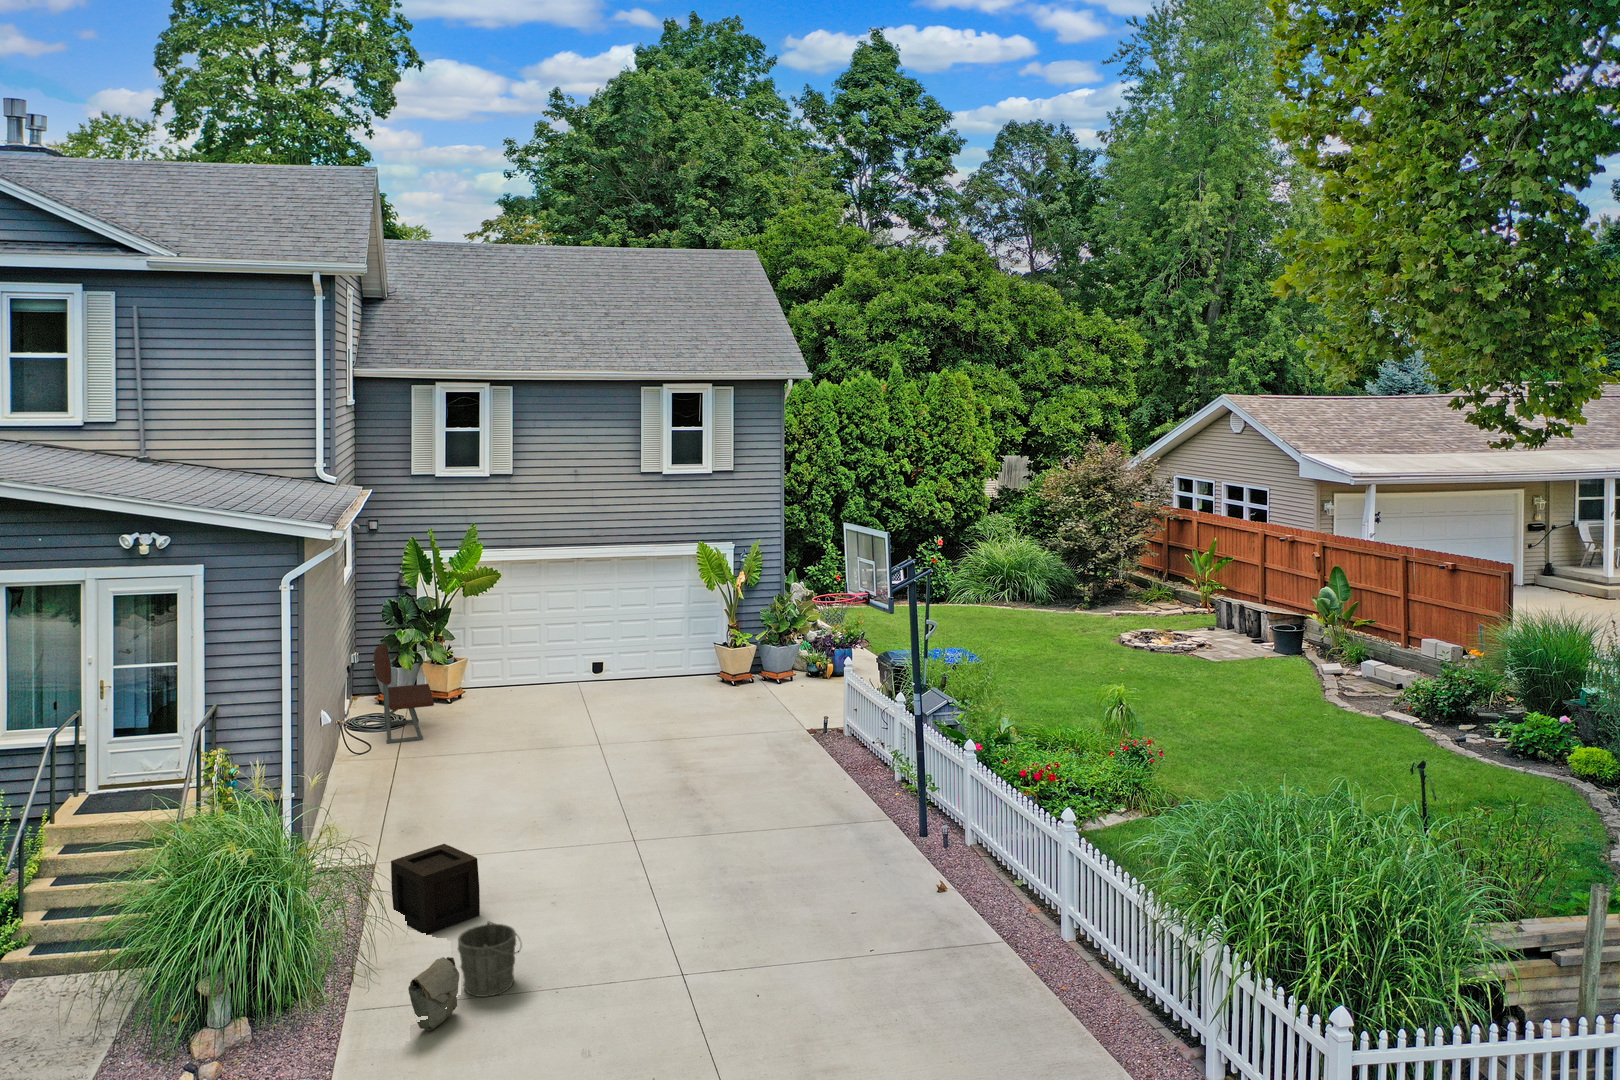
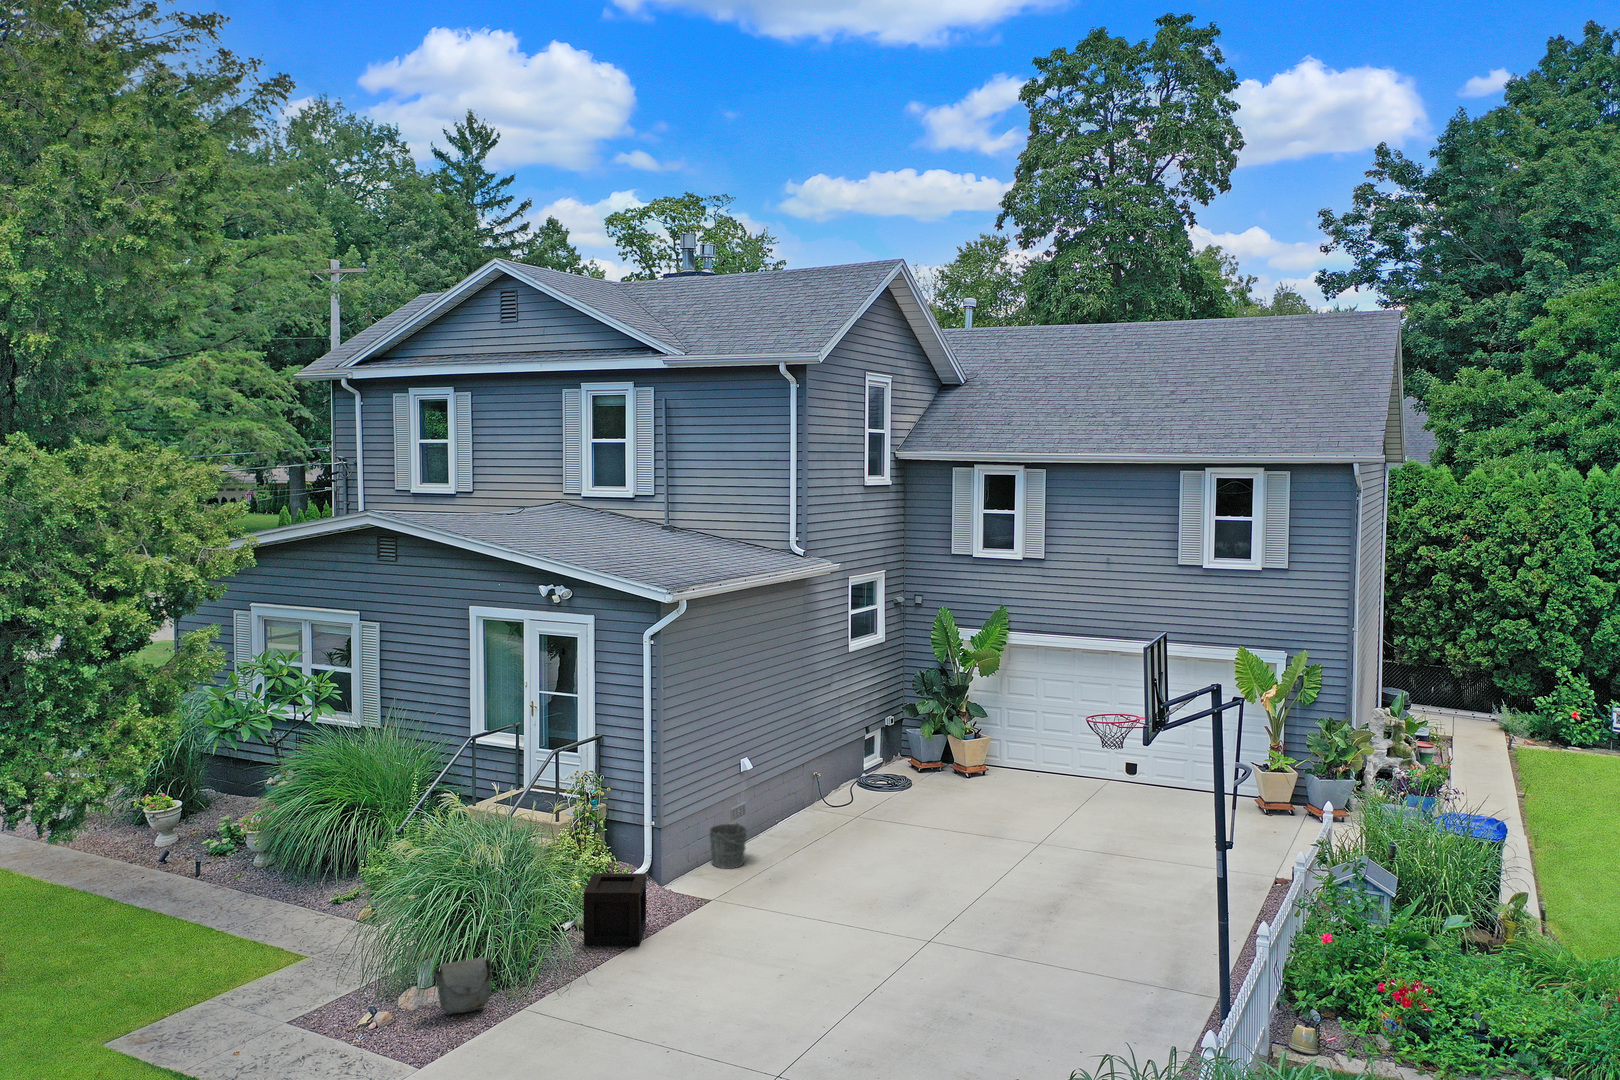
bench: present [374,643,434,744] -> none [850,699,916,795]
bucket: present [458,921,522,997] -> present [709,823,747,869]

